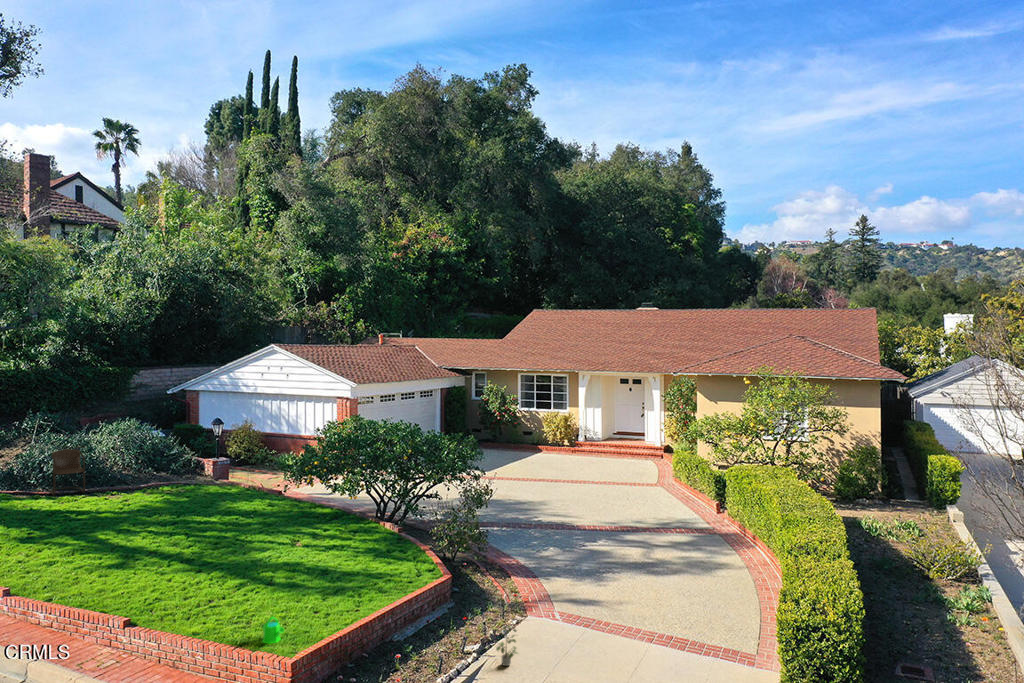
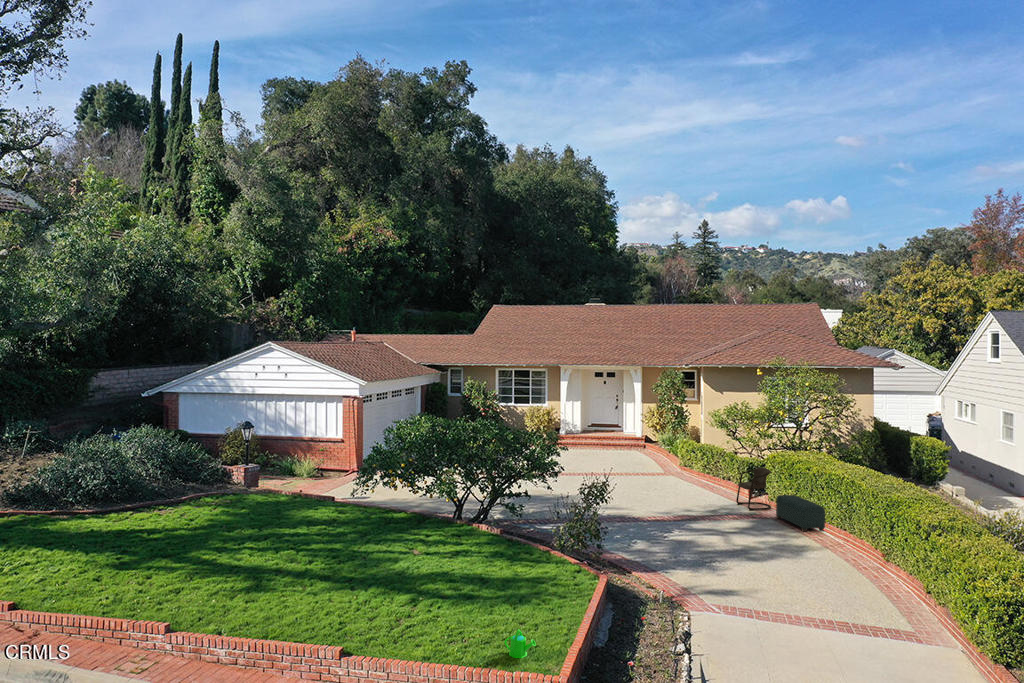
chair: present [51,449,85,496] -> present [736,468,772,510]
bench: none [725,511,765,553] -> present [776,495,825,532]
potted plant: present [496,626,518,666] -> none [722,616,747,657]

